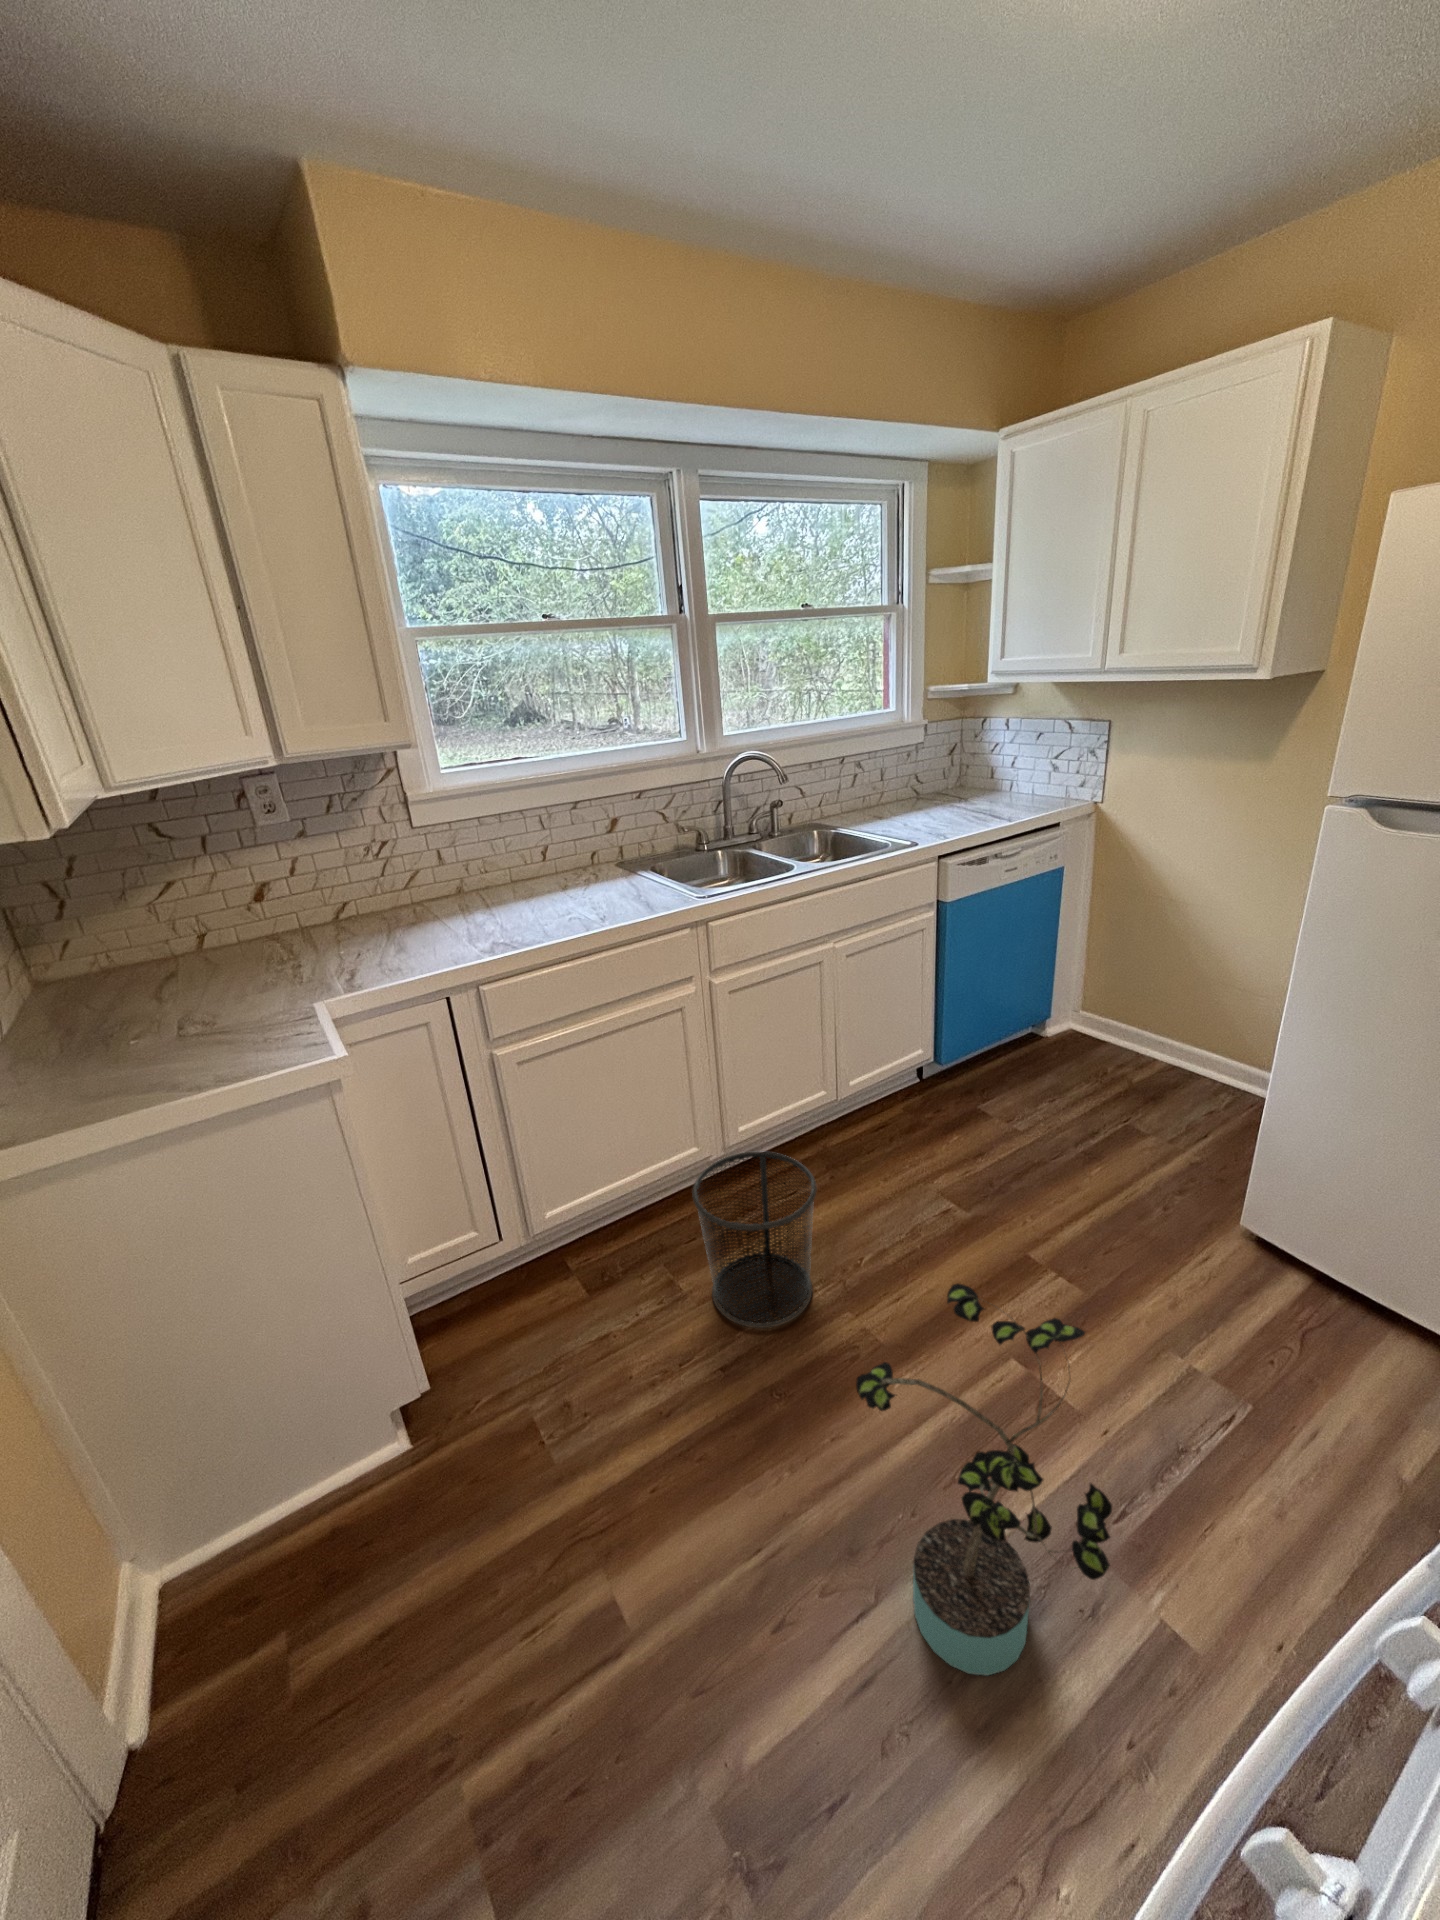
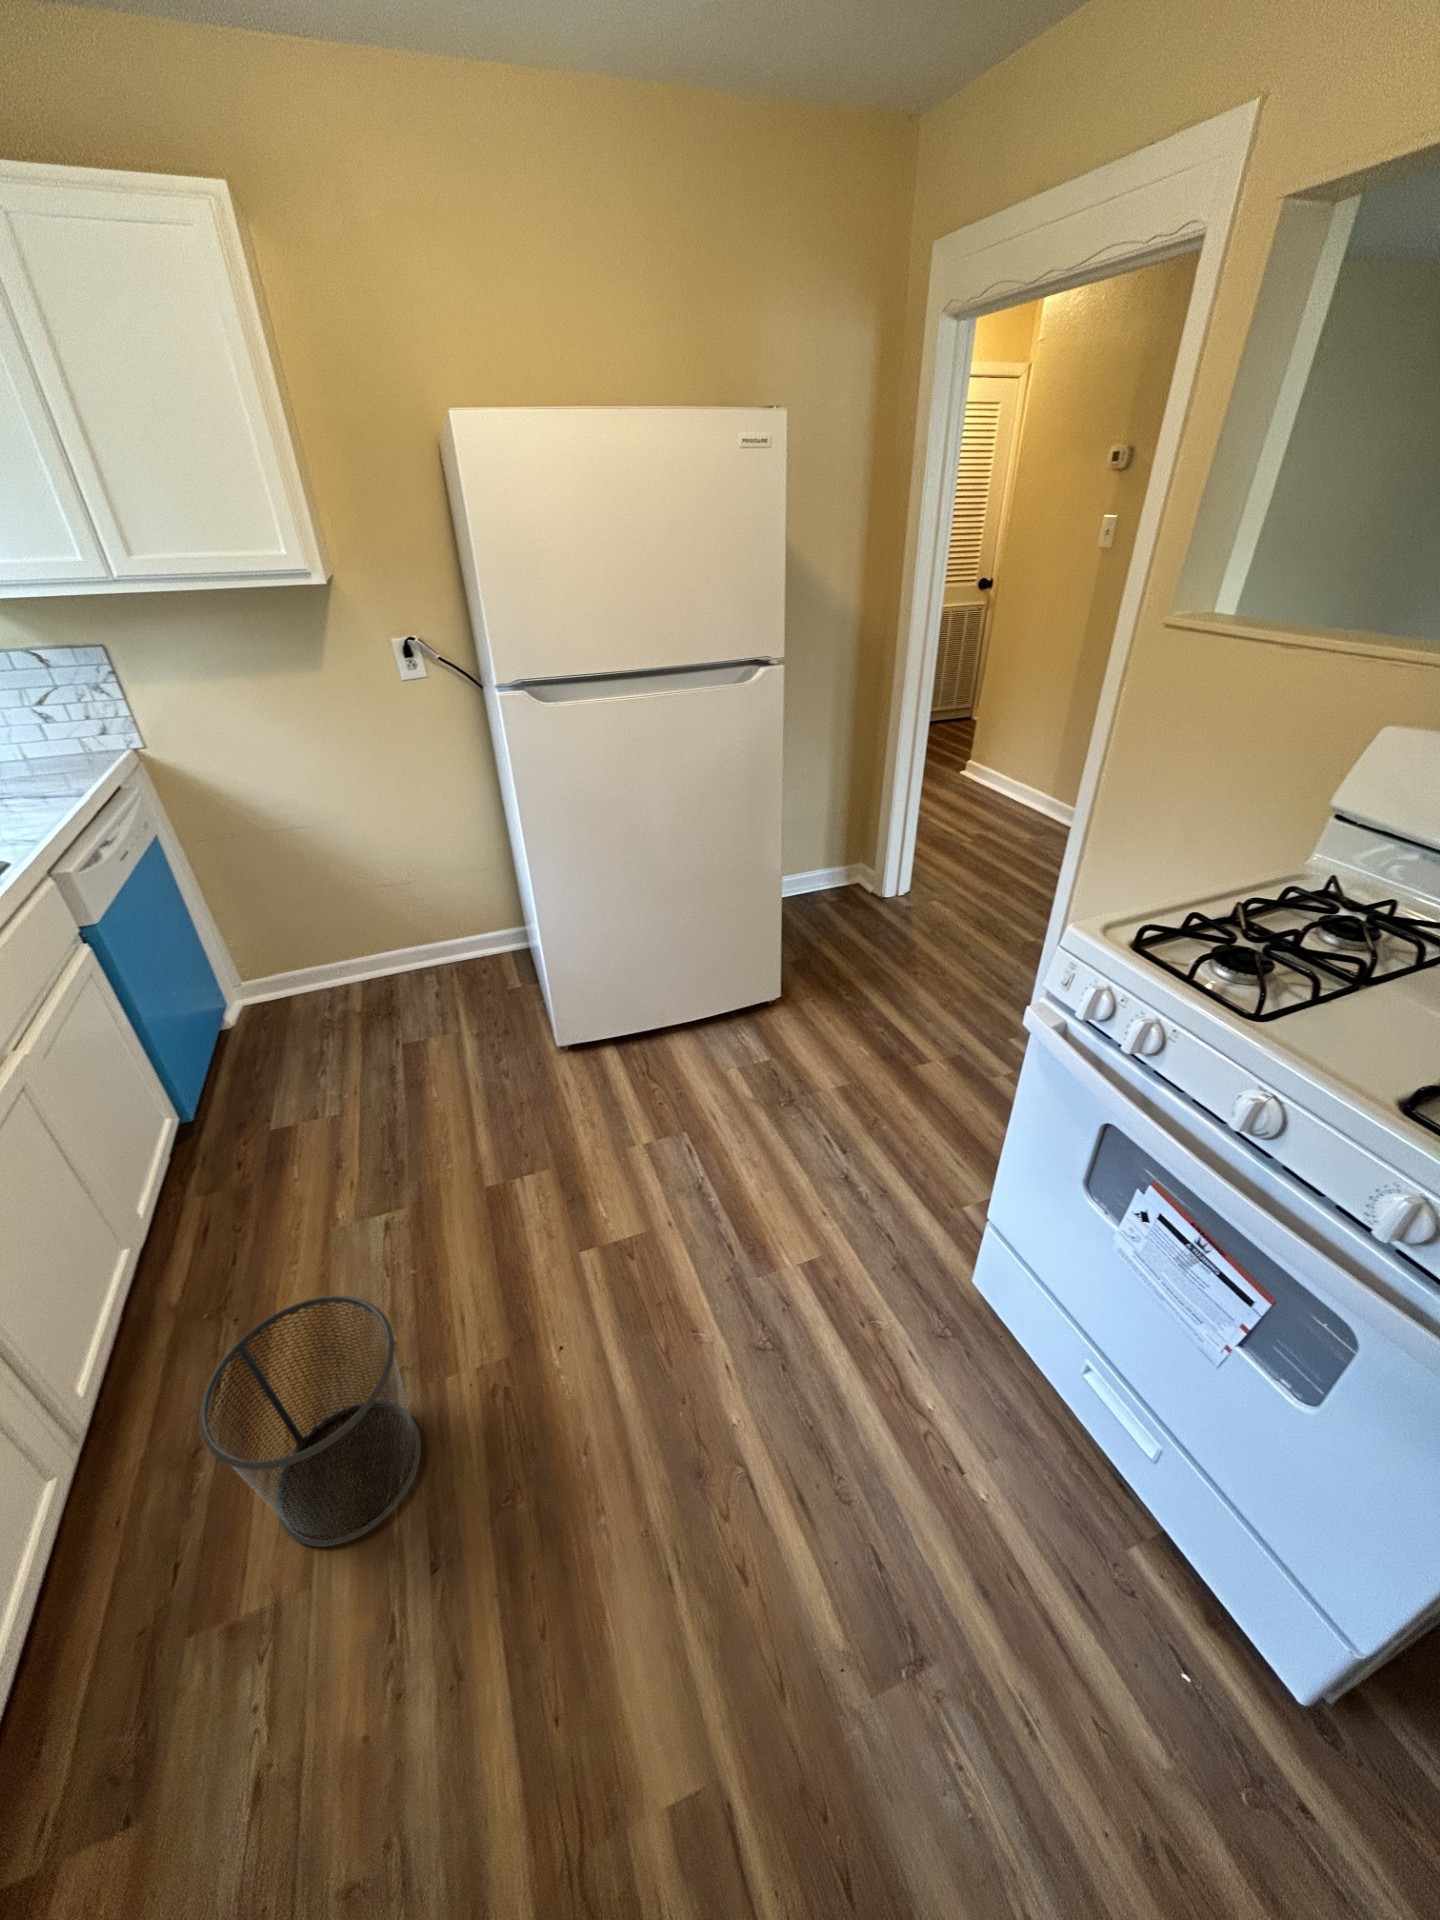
potted plant: present [856,1284,1112,1676] -> none [693,1129,877,1437]

